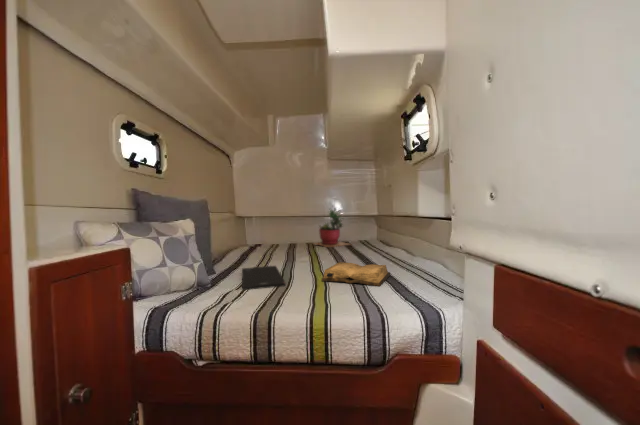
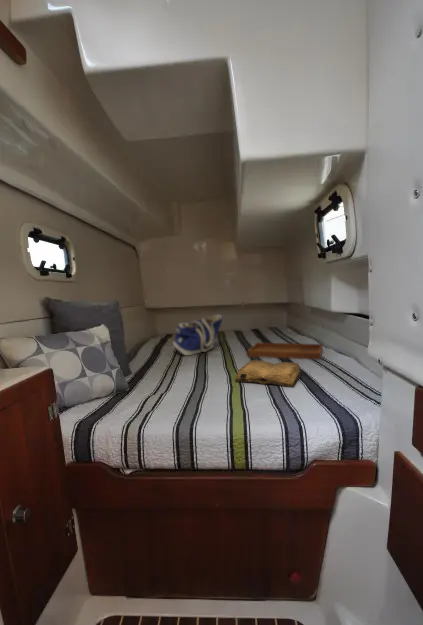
succulent plant: present [316,209,349,247] -> none [220,295,260,336]
tote bag: none [263,222,314,261] -> present [173,315,222,355]
tray: none [338,237,412,267] -> present [248,330,323,360]
smartphone: present [242,266,285,290] -> none [155,364,200,395]

